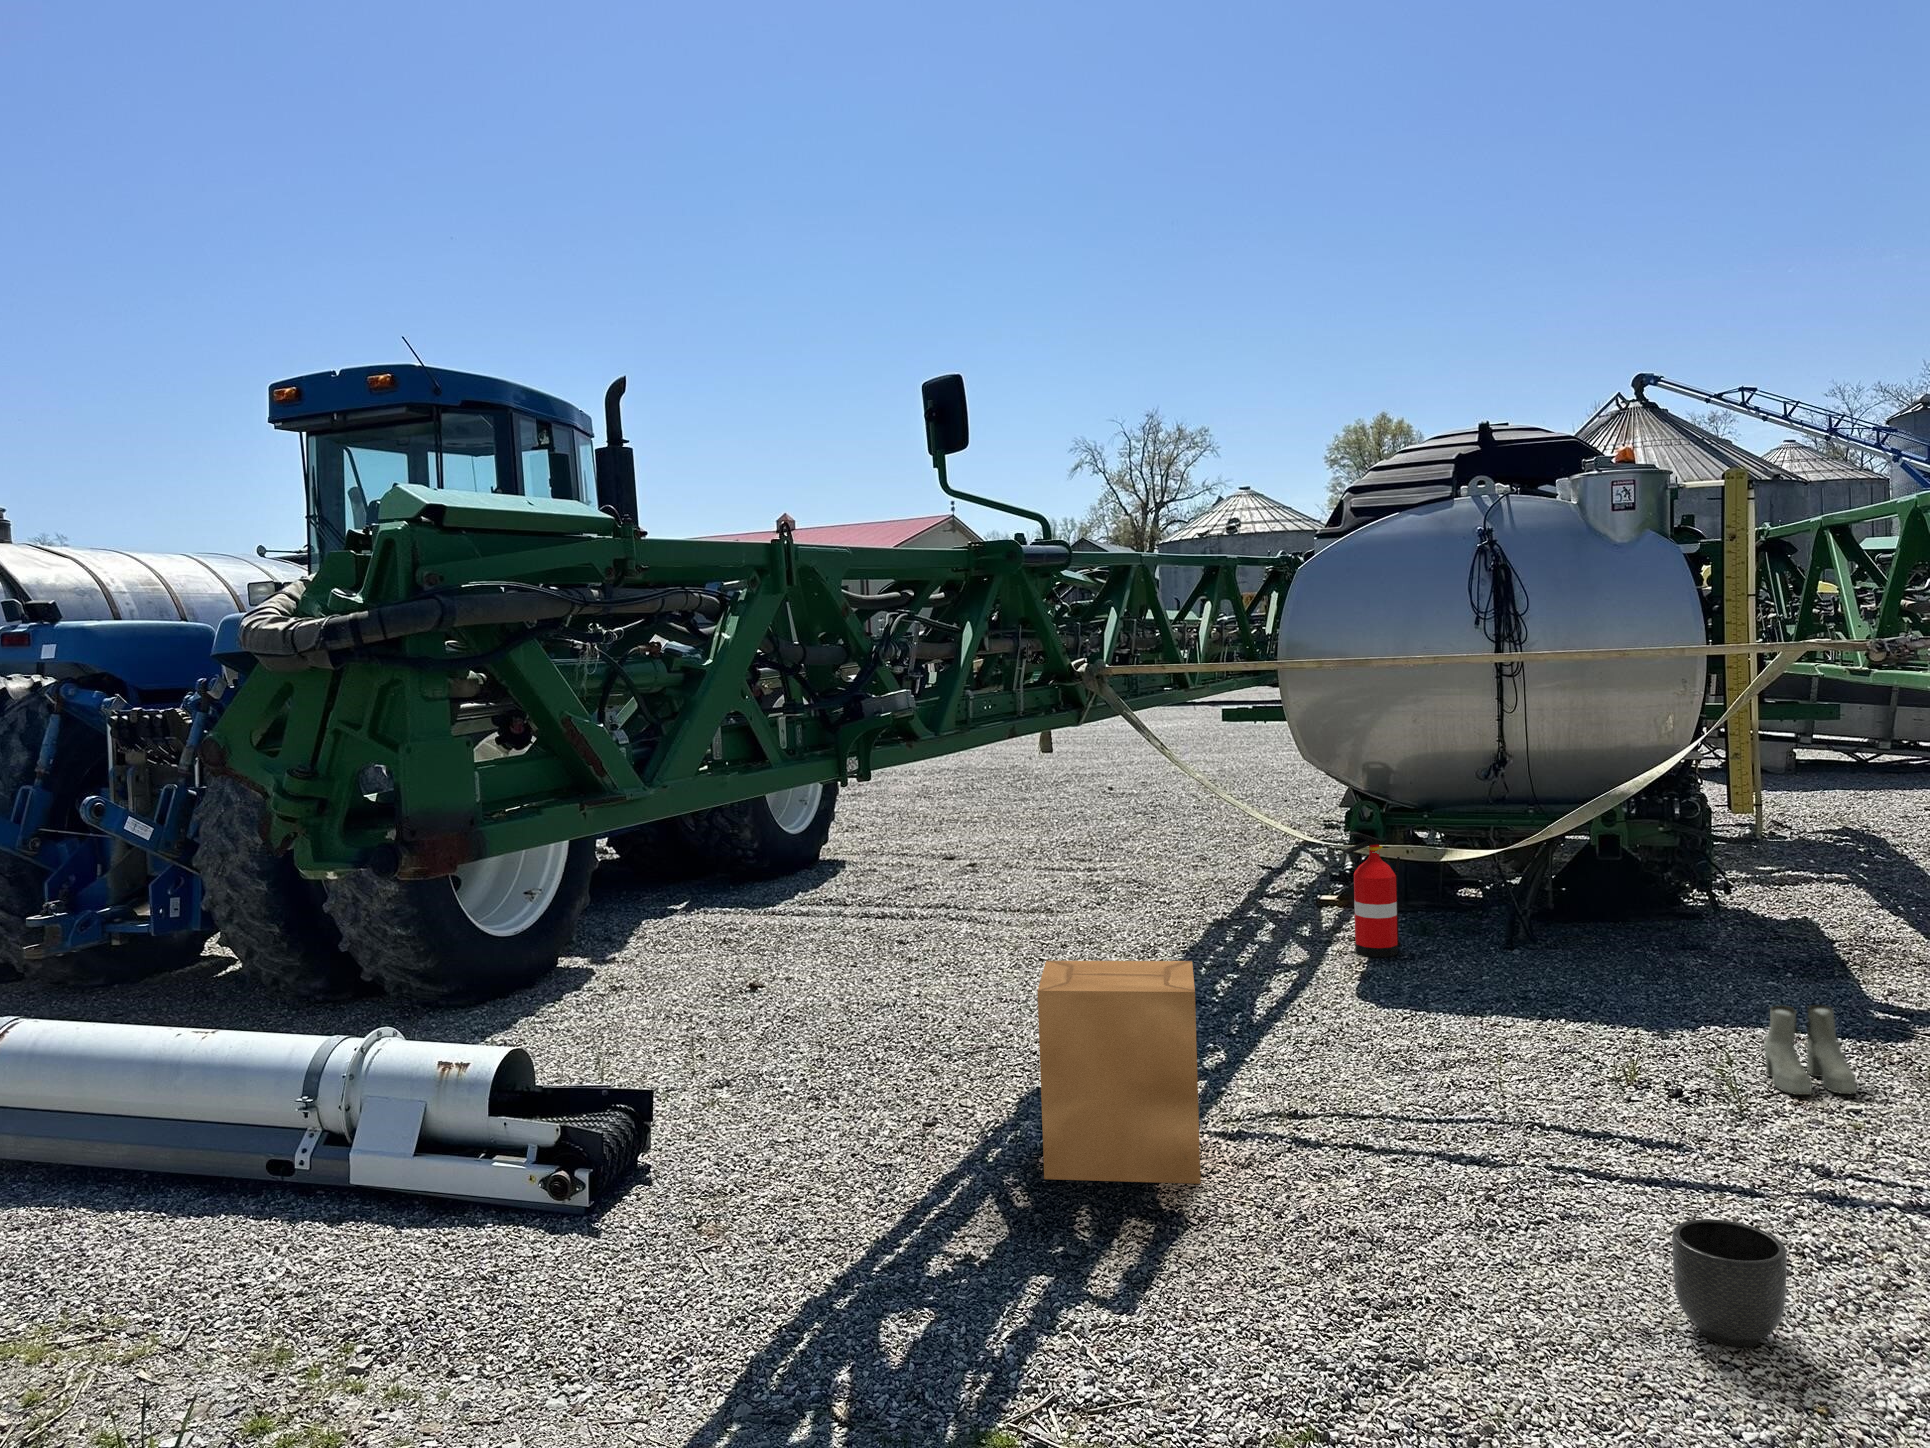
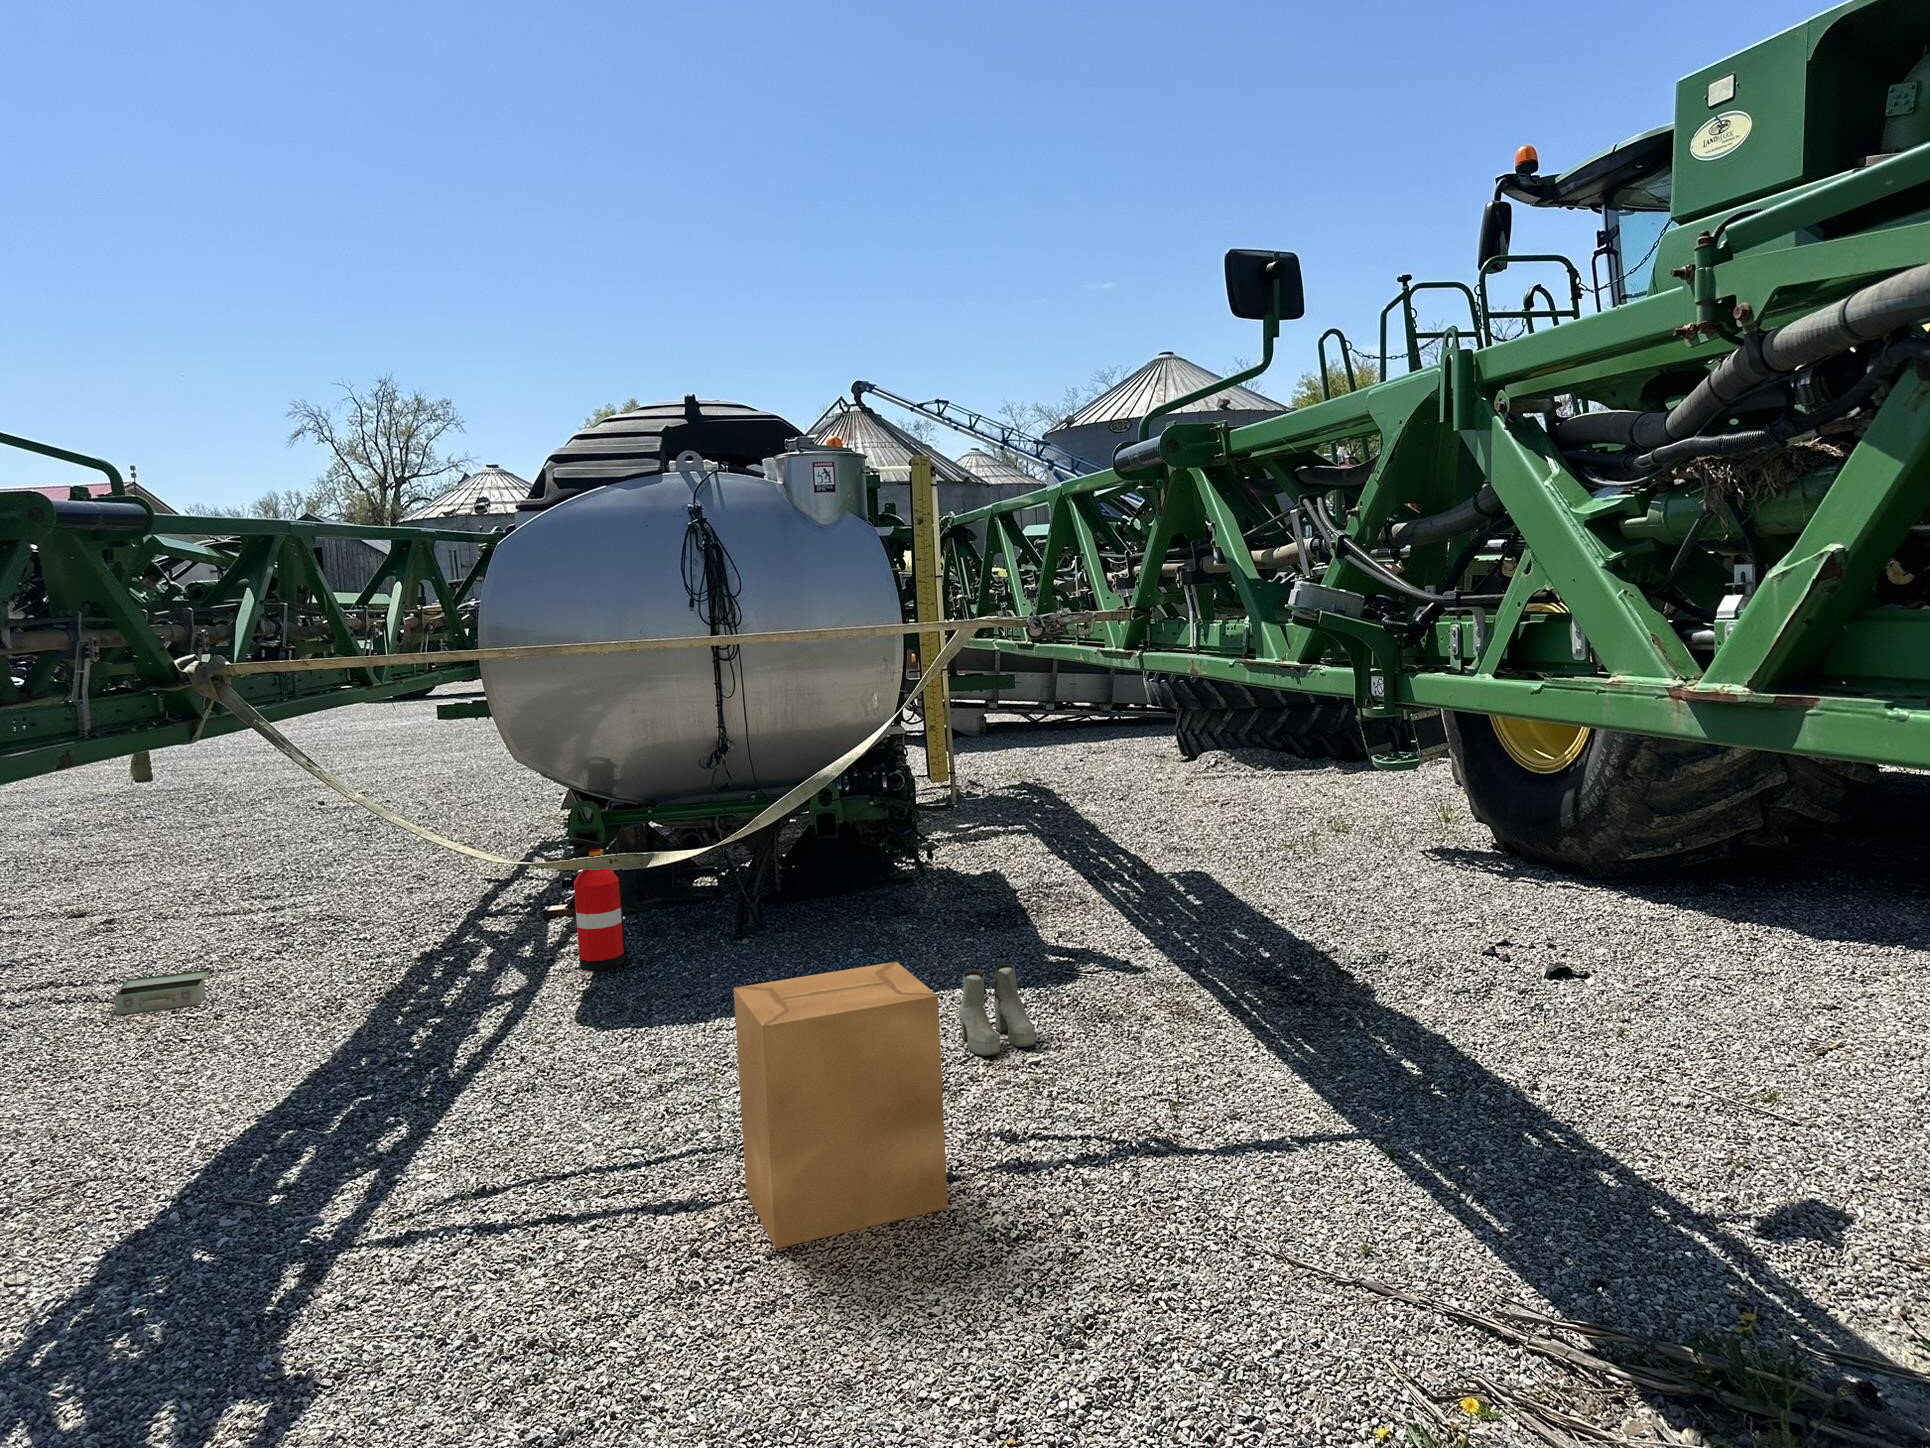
toolbox: none [988,910,1052,937] -> present [114,970,209,1015]
cardboard box: present [1037,961,1201,1184] -> present [734,962,948,1249]
planter: present [1672,1219,1787,1347] -> none [870,1236,977,1375]

